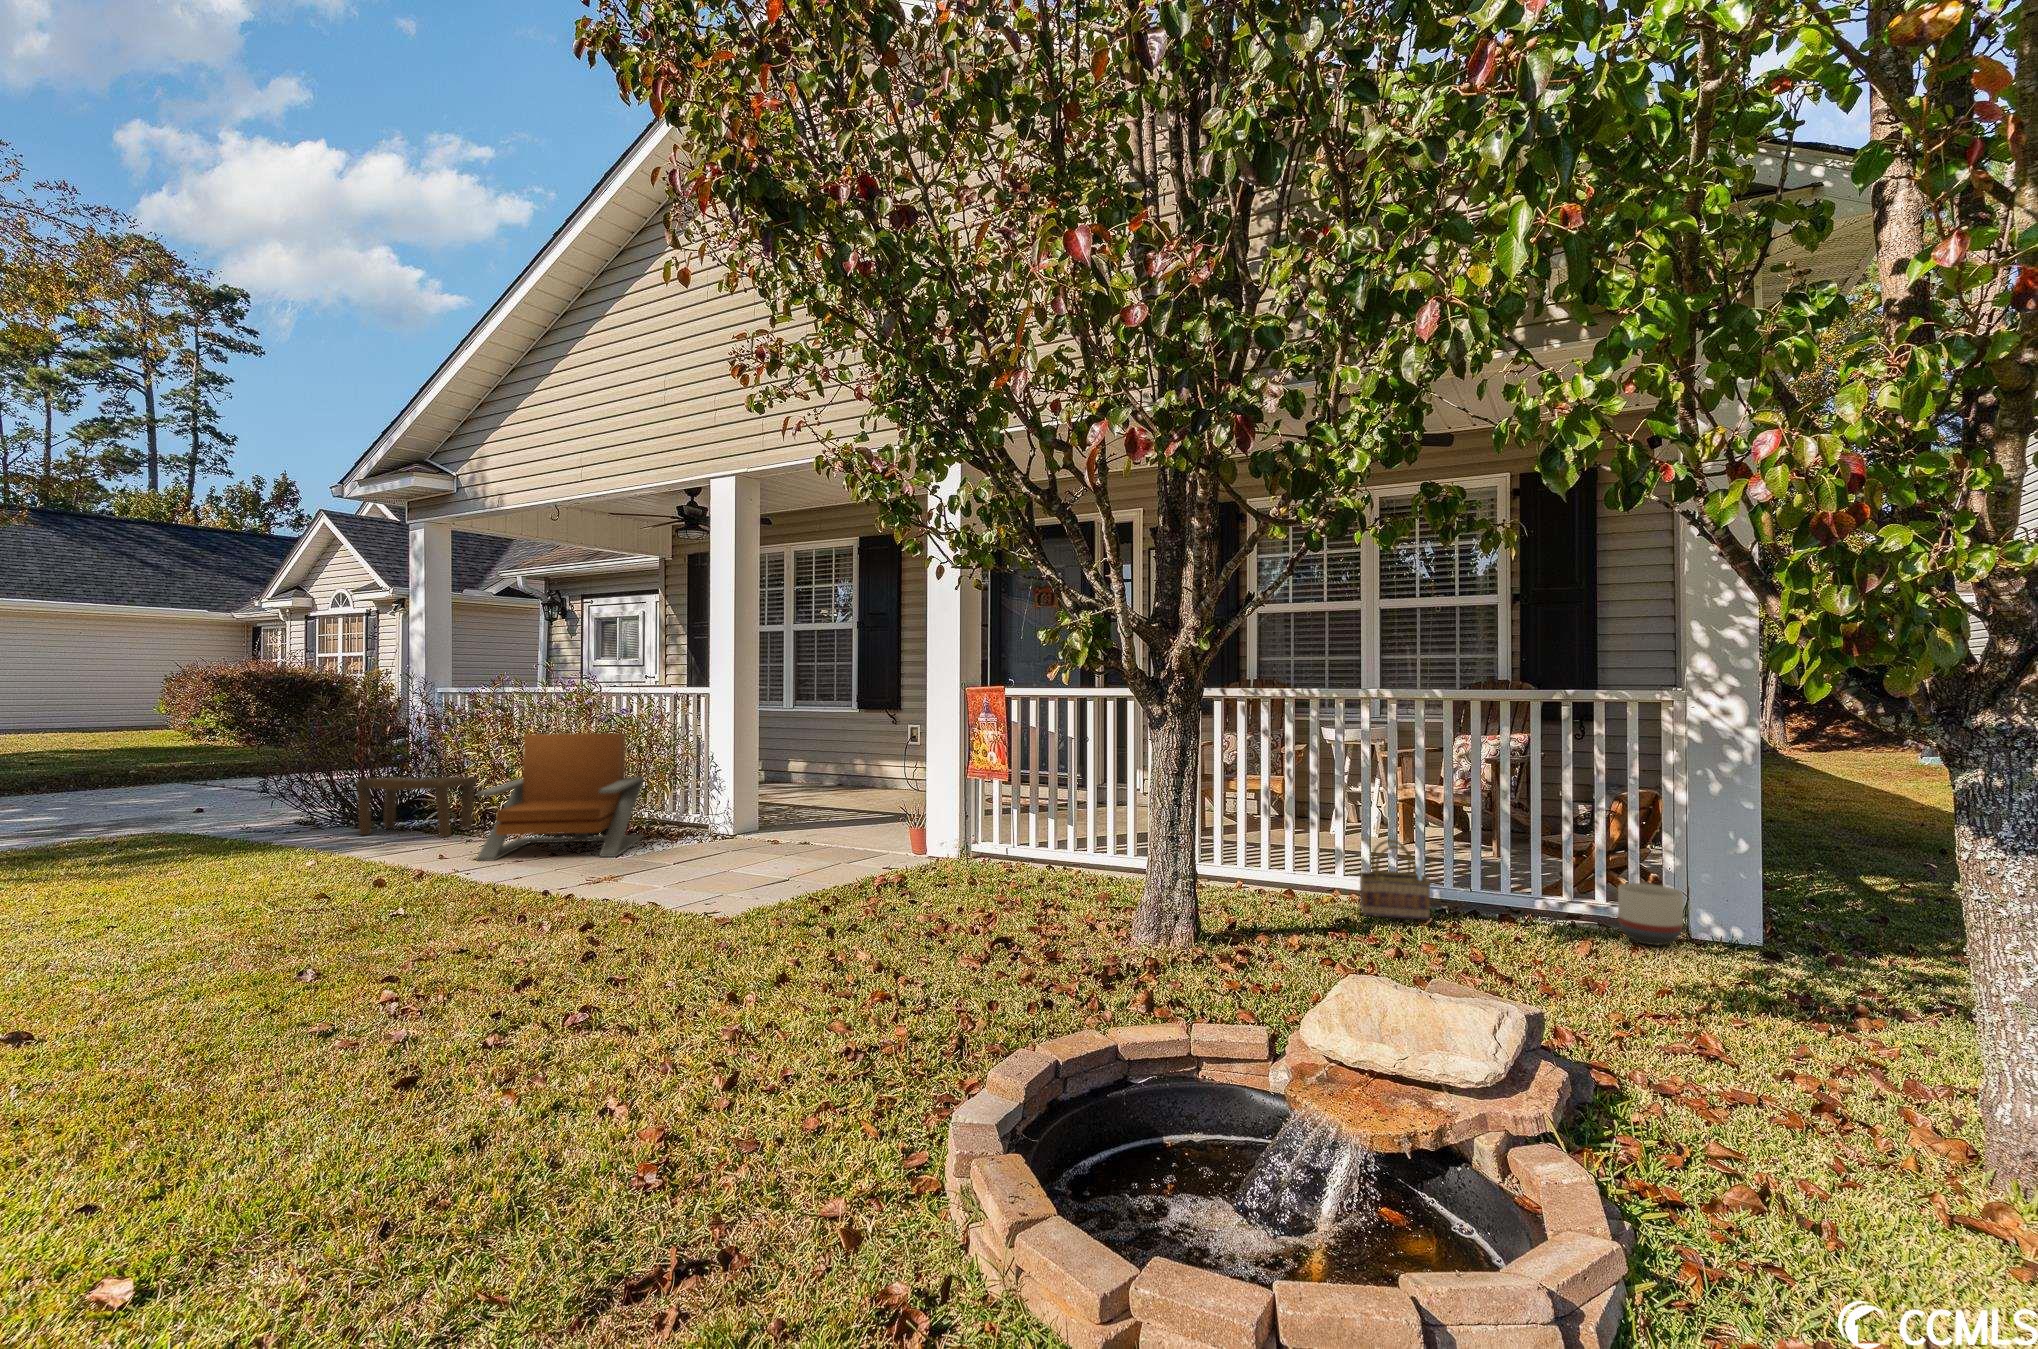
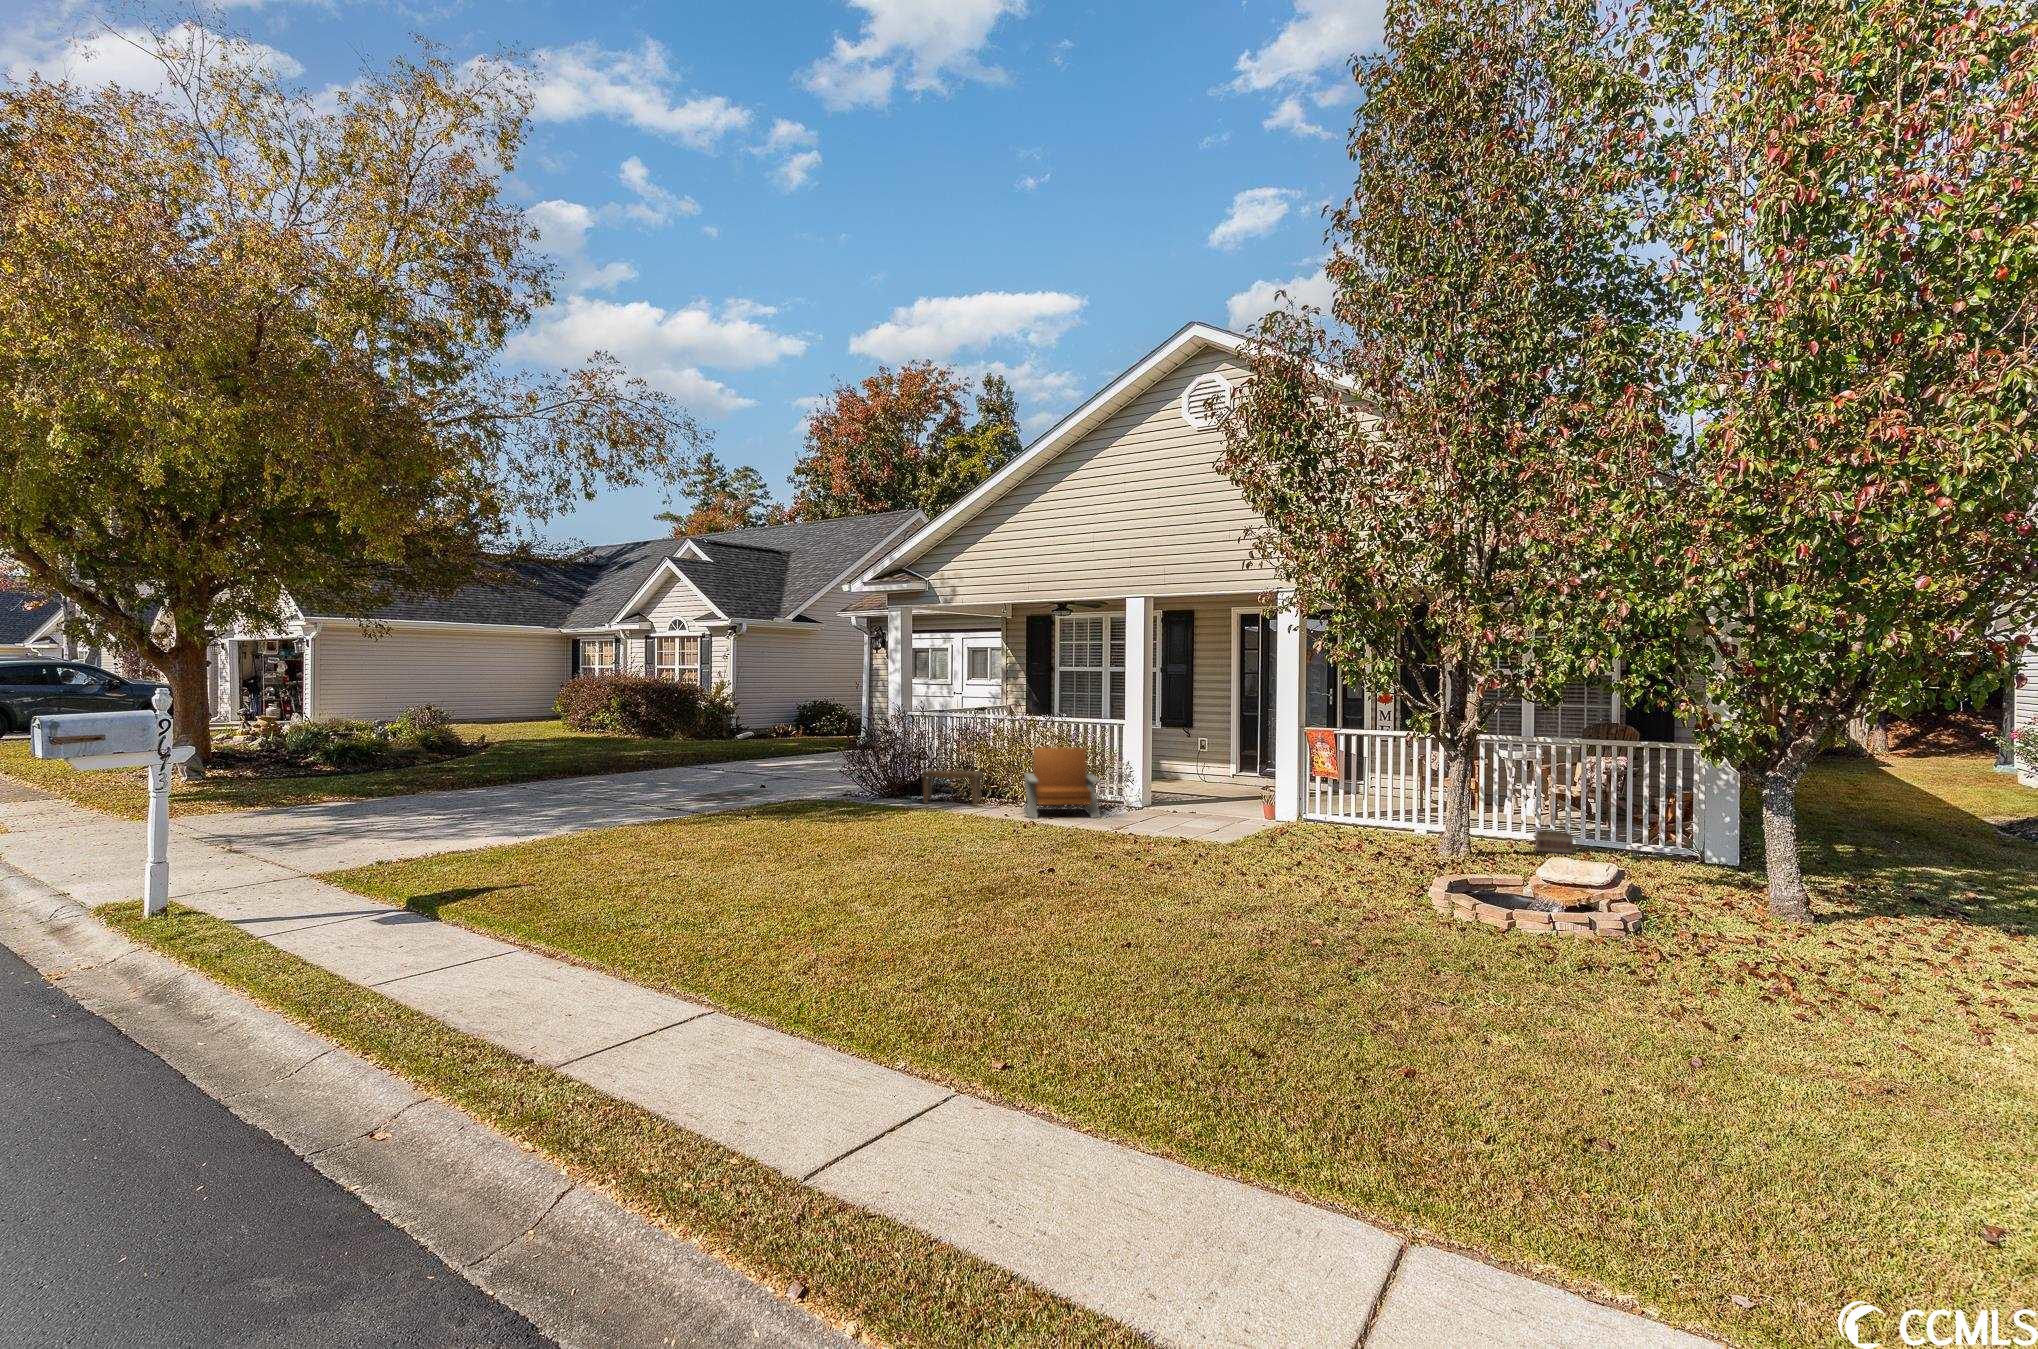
planter: present [1618,883,1683,946] -> none [1667,837,1698,865]

